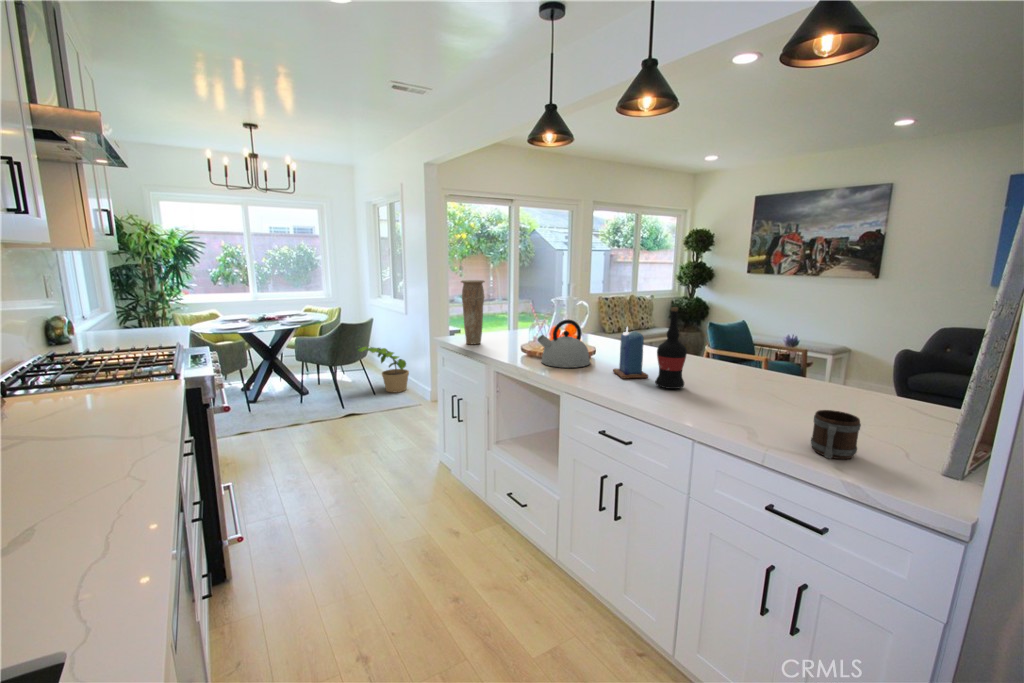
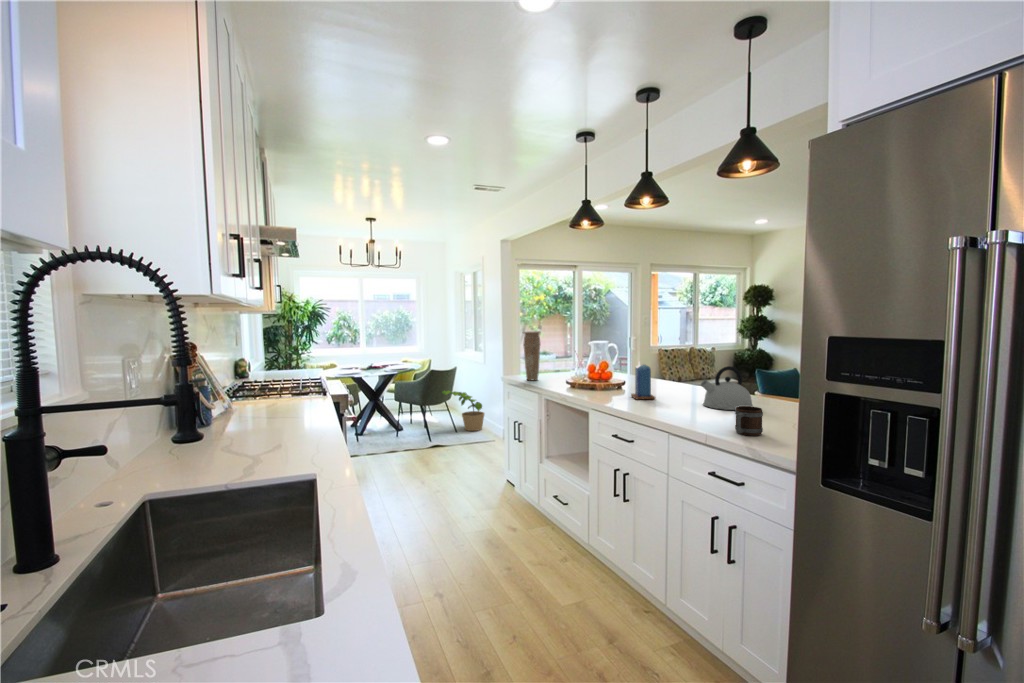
wine bottle: present [655,307,687,389] -> none [657,346,679,405]
kettle: present [538,320,590,368] -> present [701,366,753,410]

